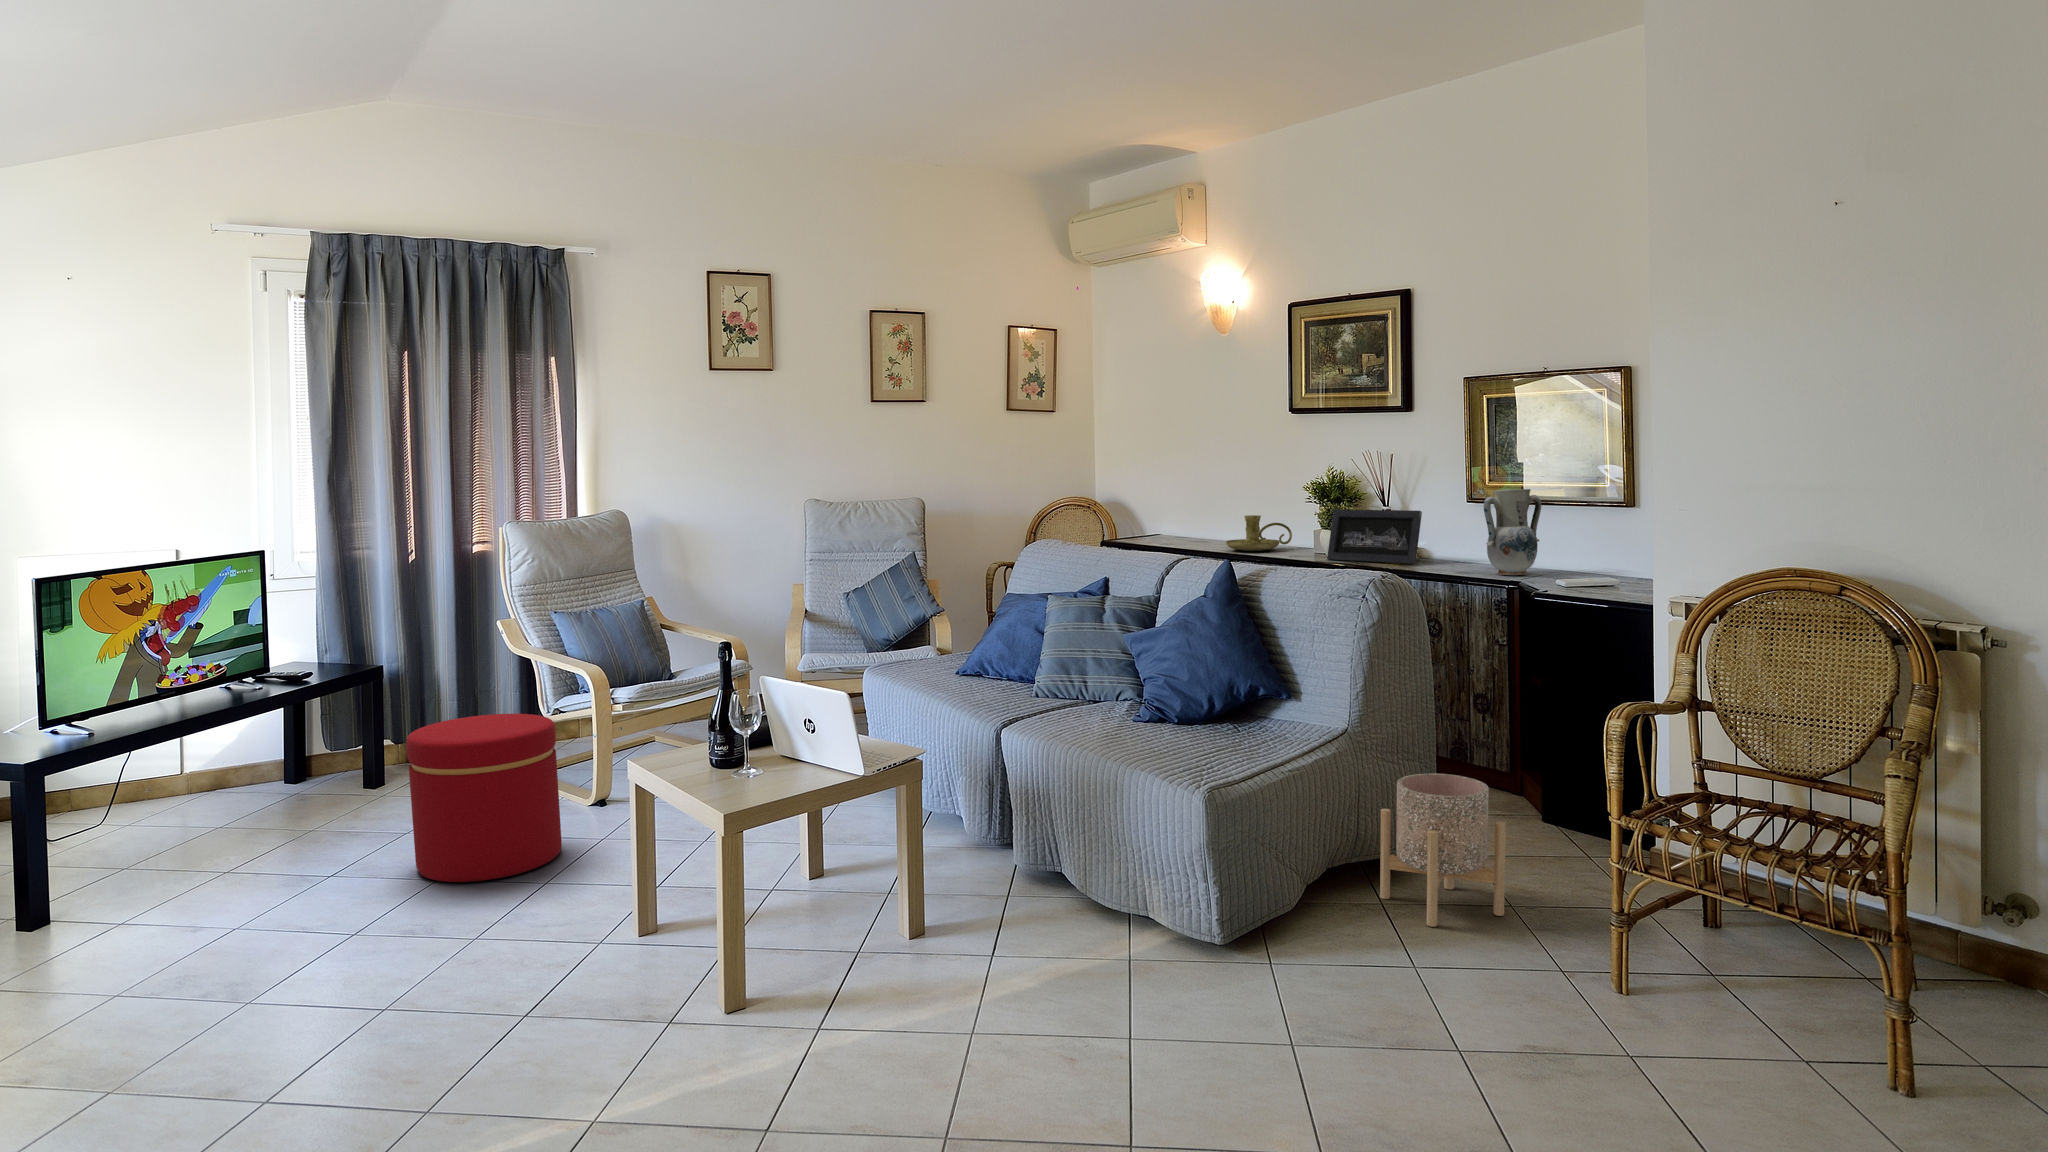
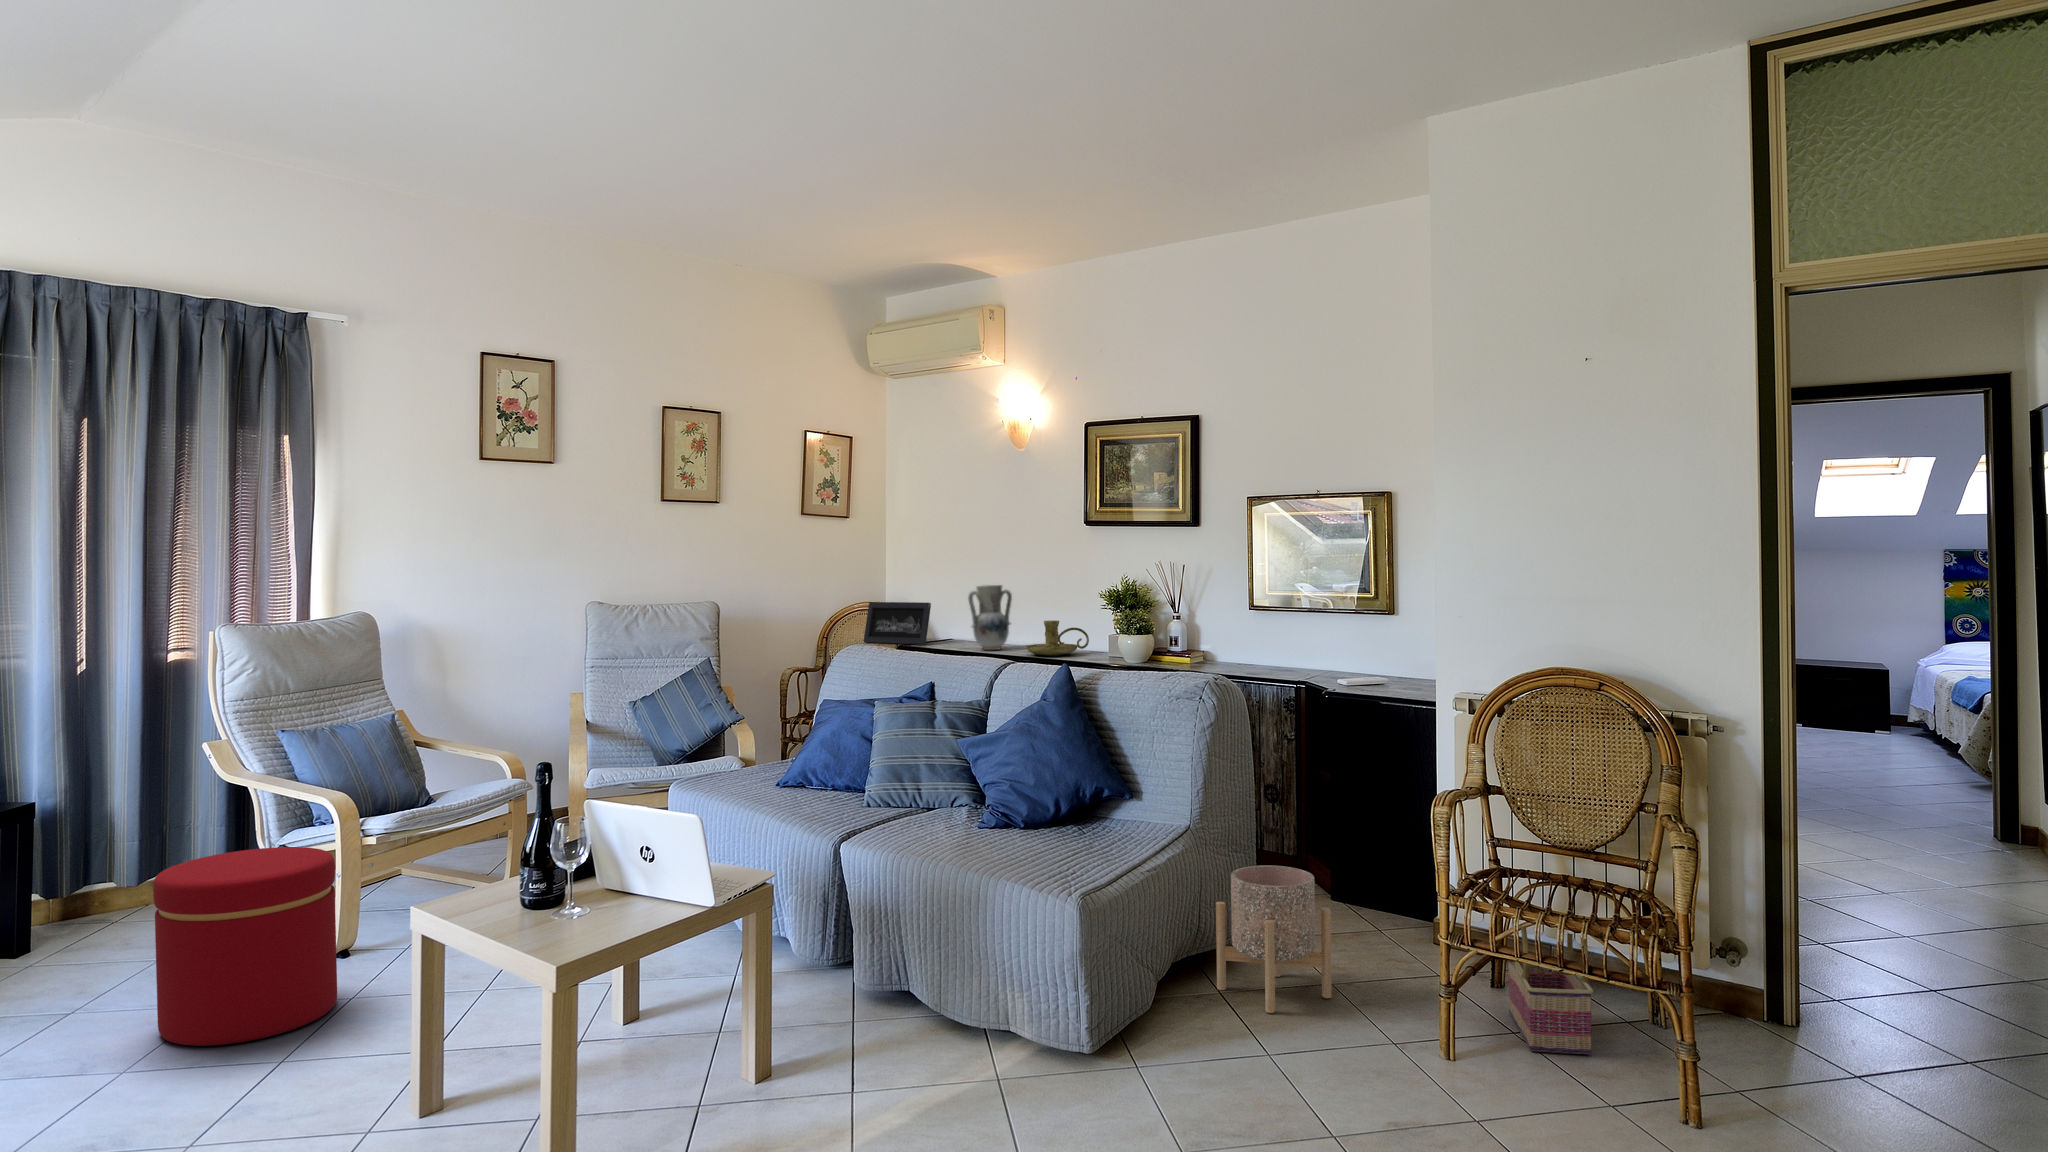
vase: present [1484,489,1541,575] -> present [968,585,1012,650]
picture frame: present [1327,509,1422,564] -> present [864,602,931,644]
basket: none [1707,838,1802,1000] -> present [1509,913,1593,1055]

